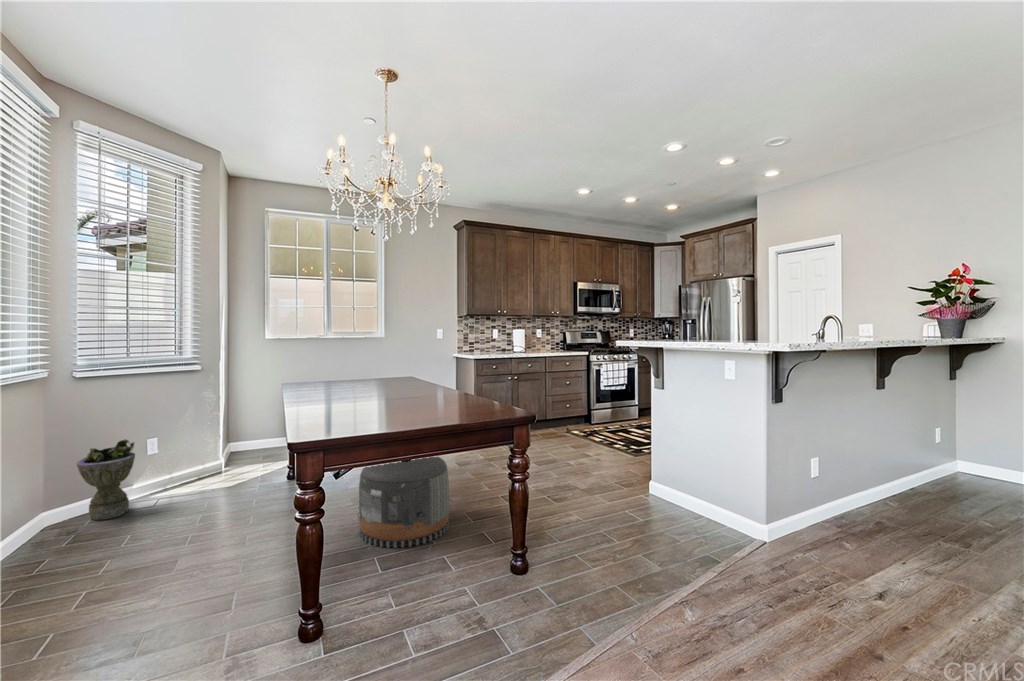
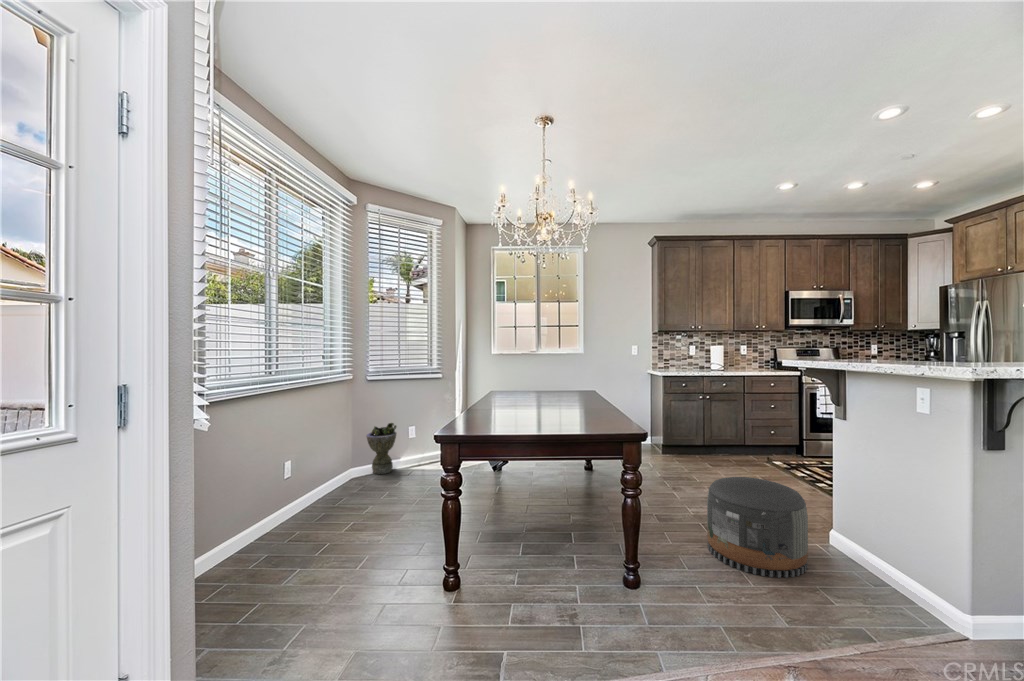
pouf: present [359,457,449,548] -> present [707,477,808,578]

